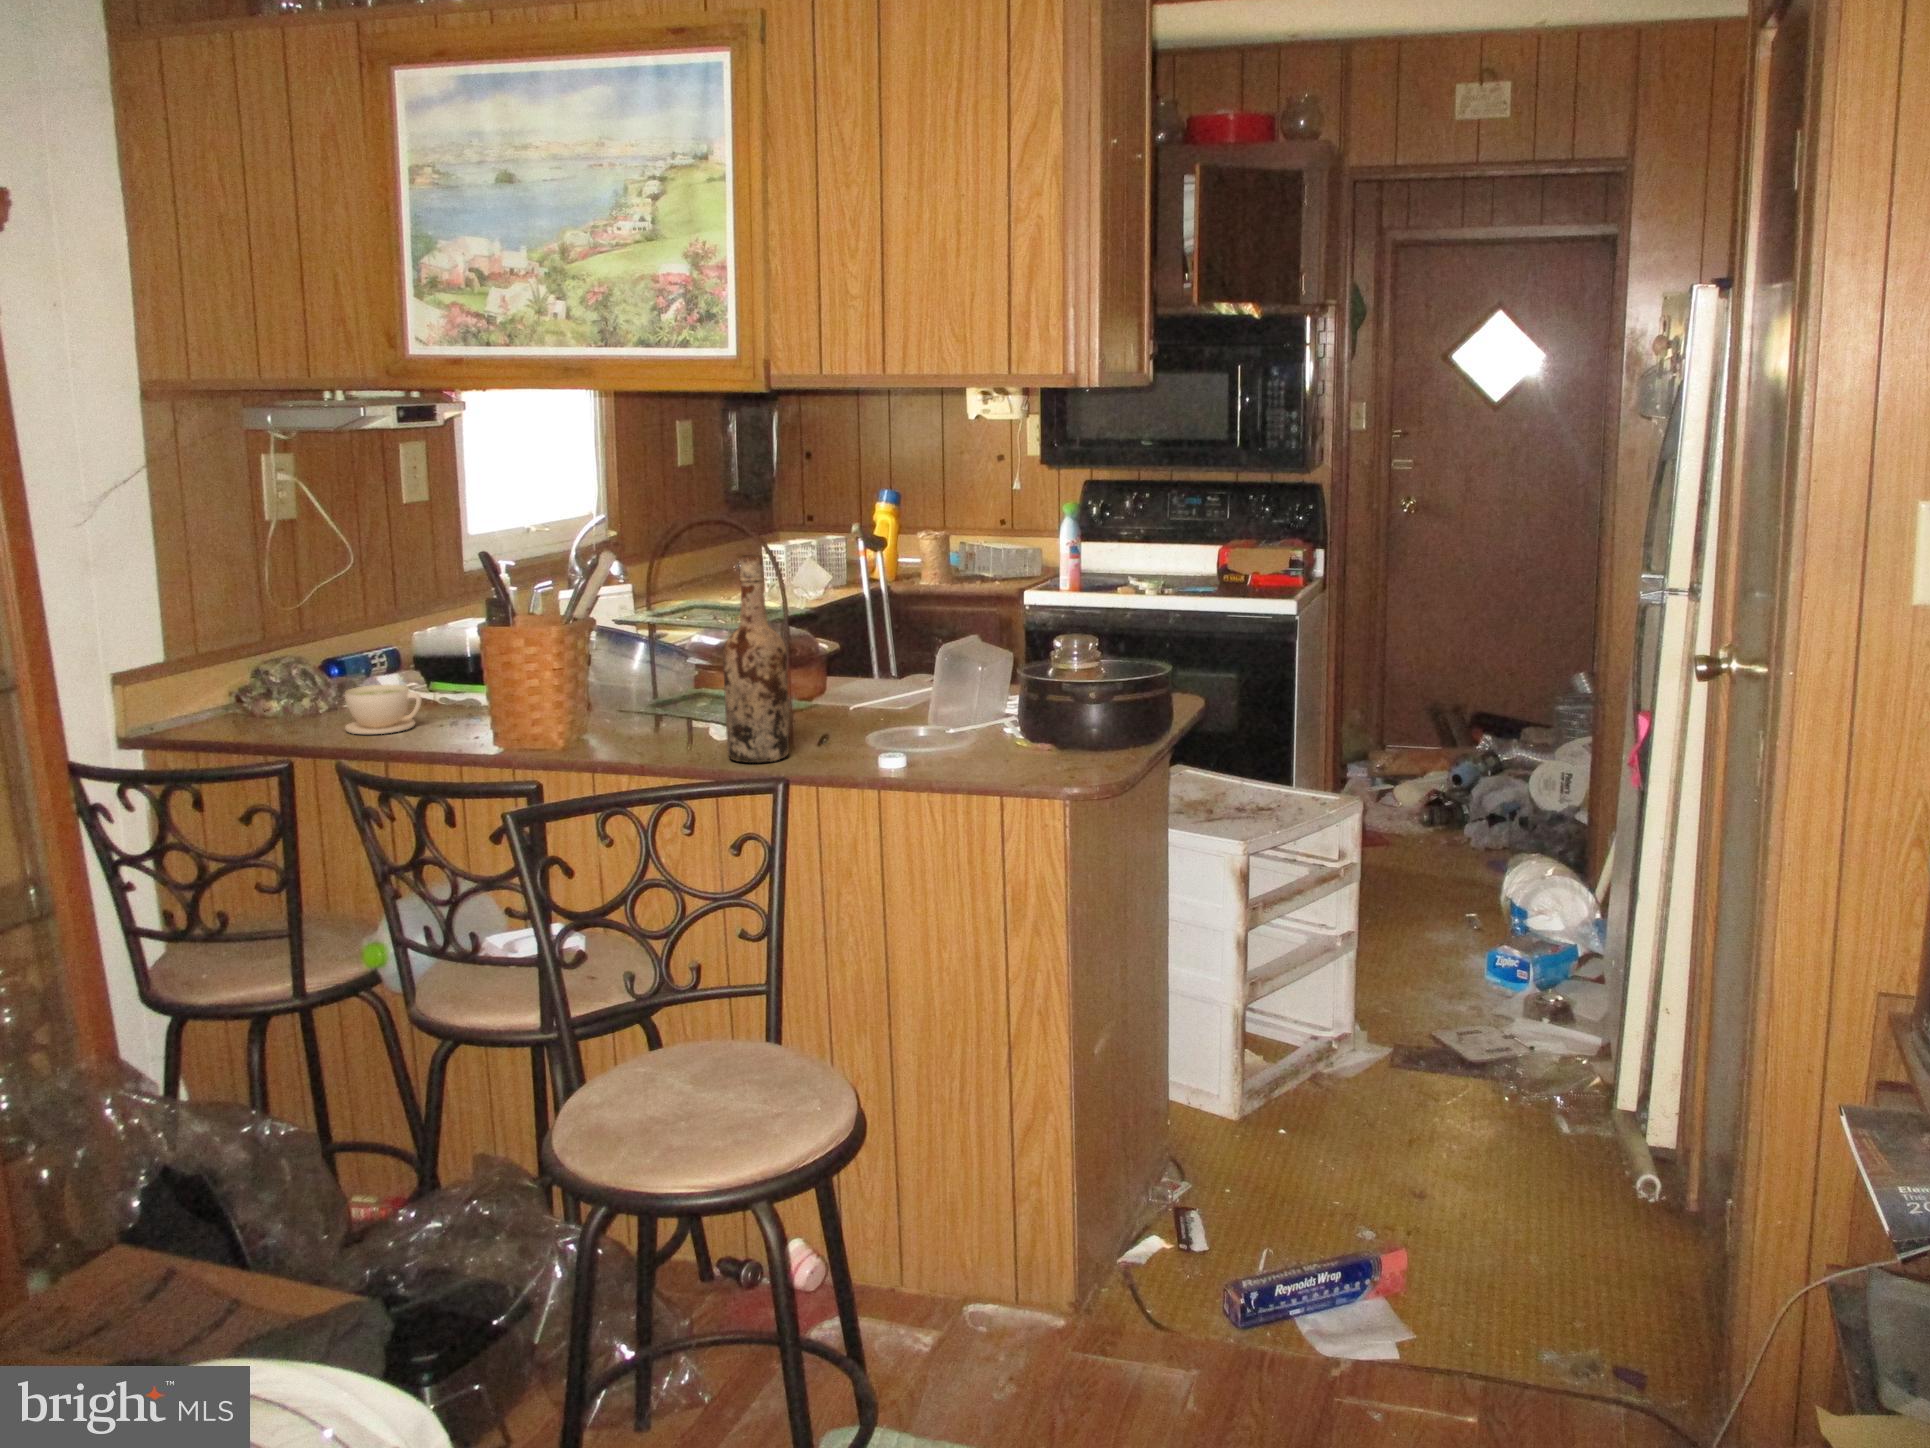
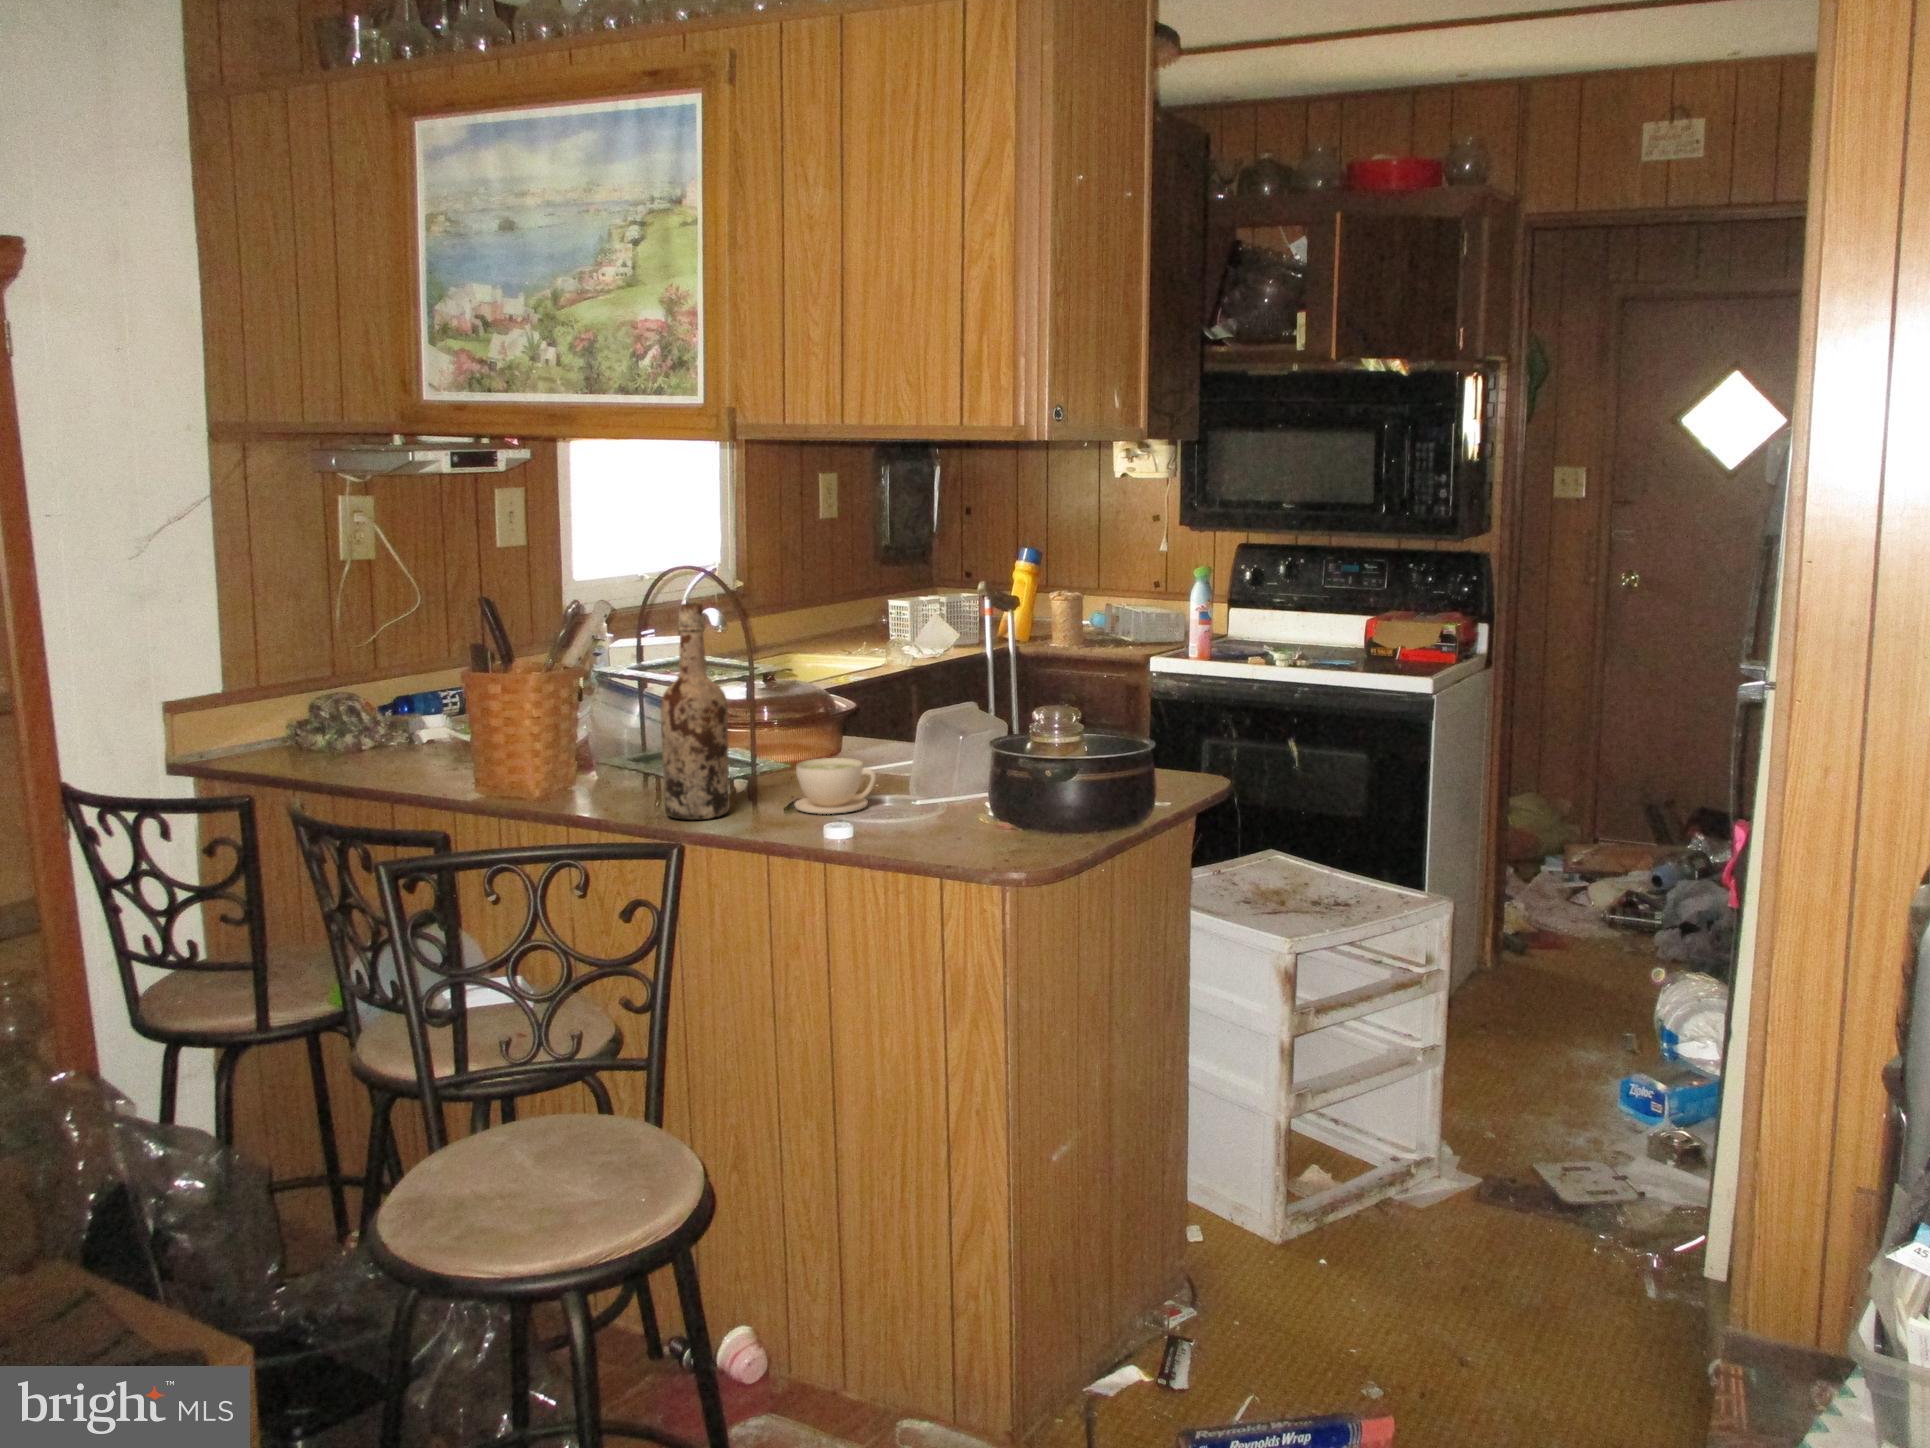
coffee cup: present [345,684,422,734] -> present [794,758,876,814]

